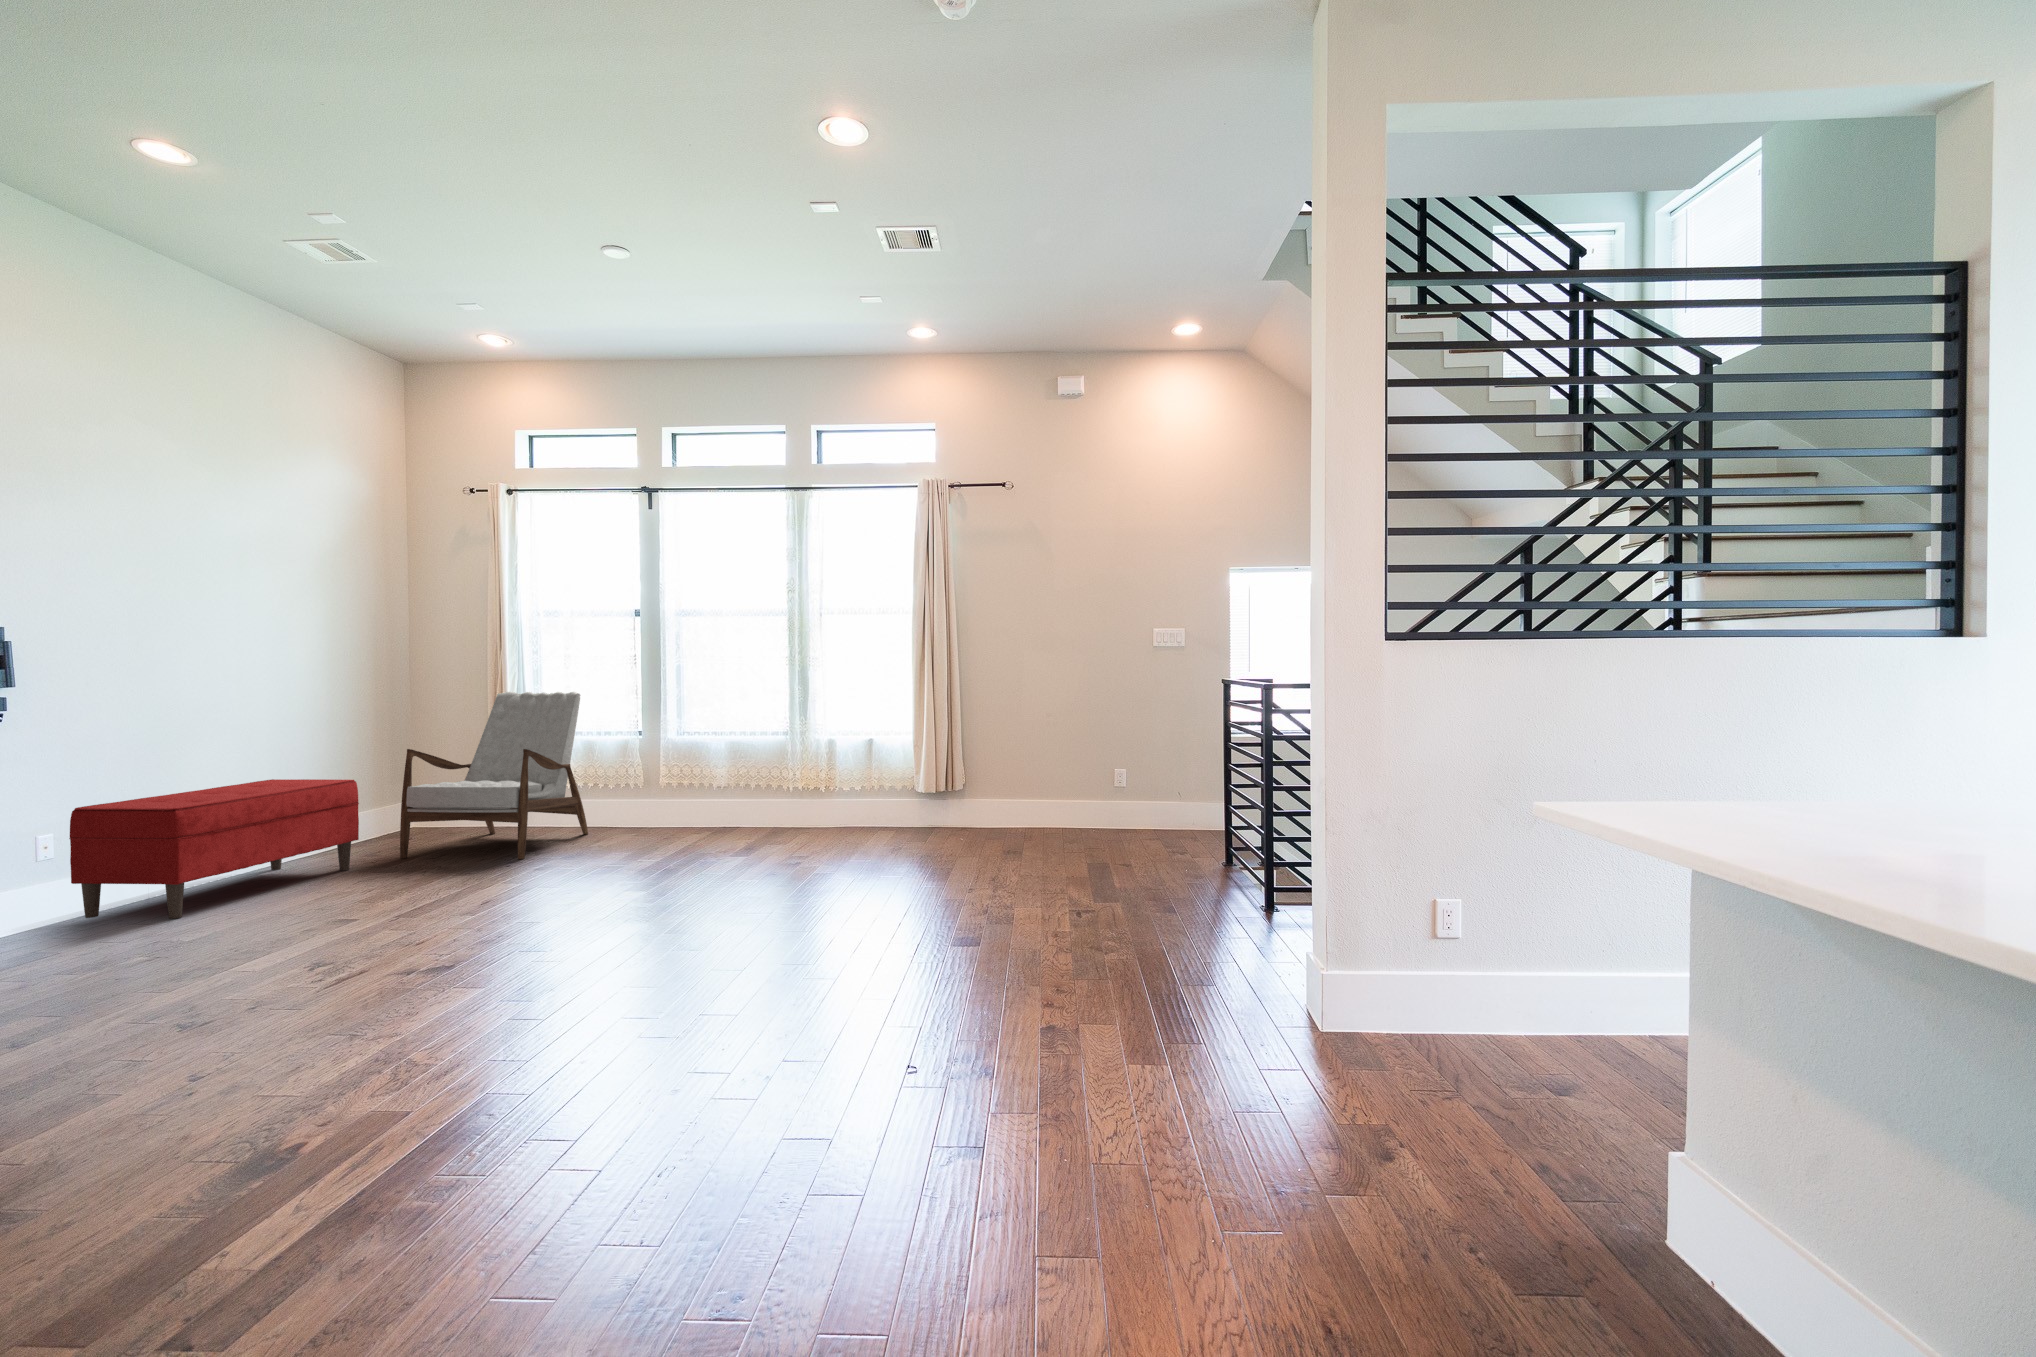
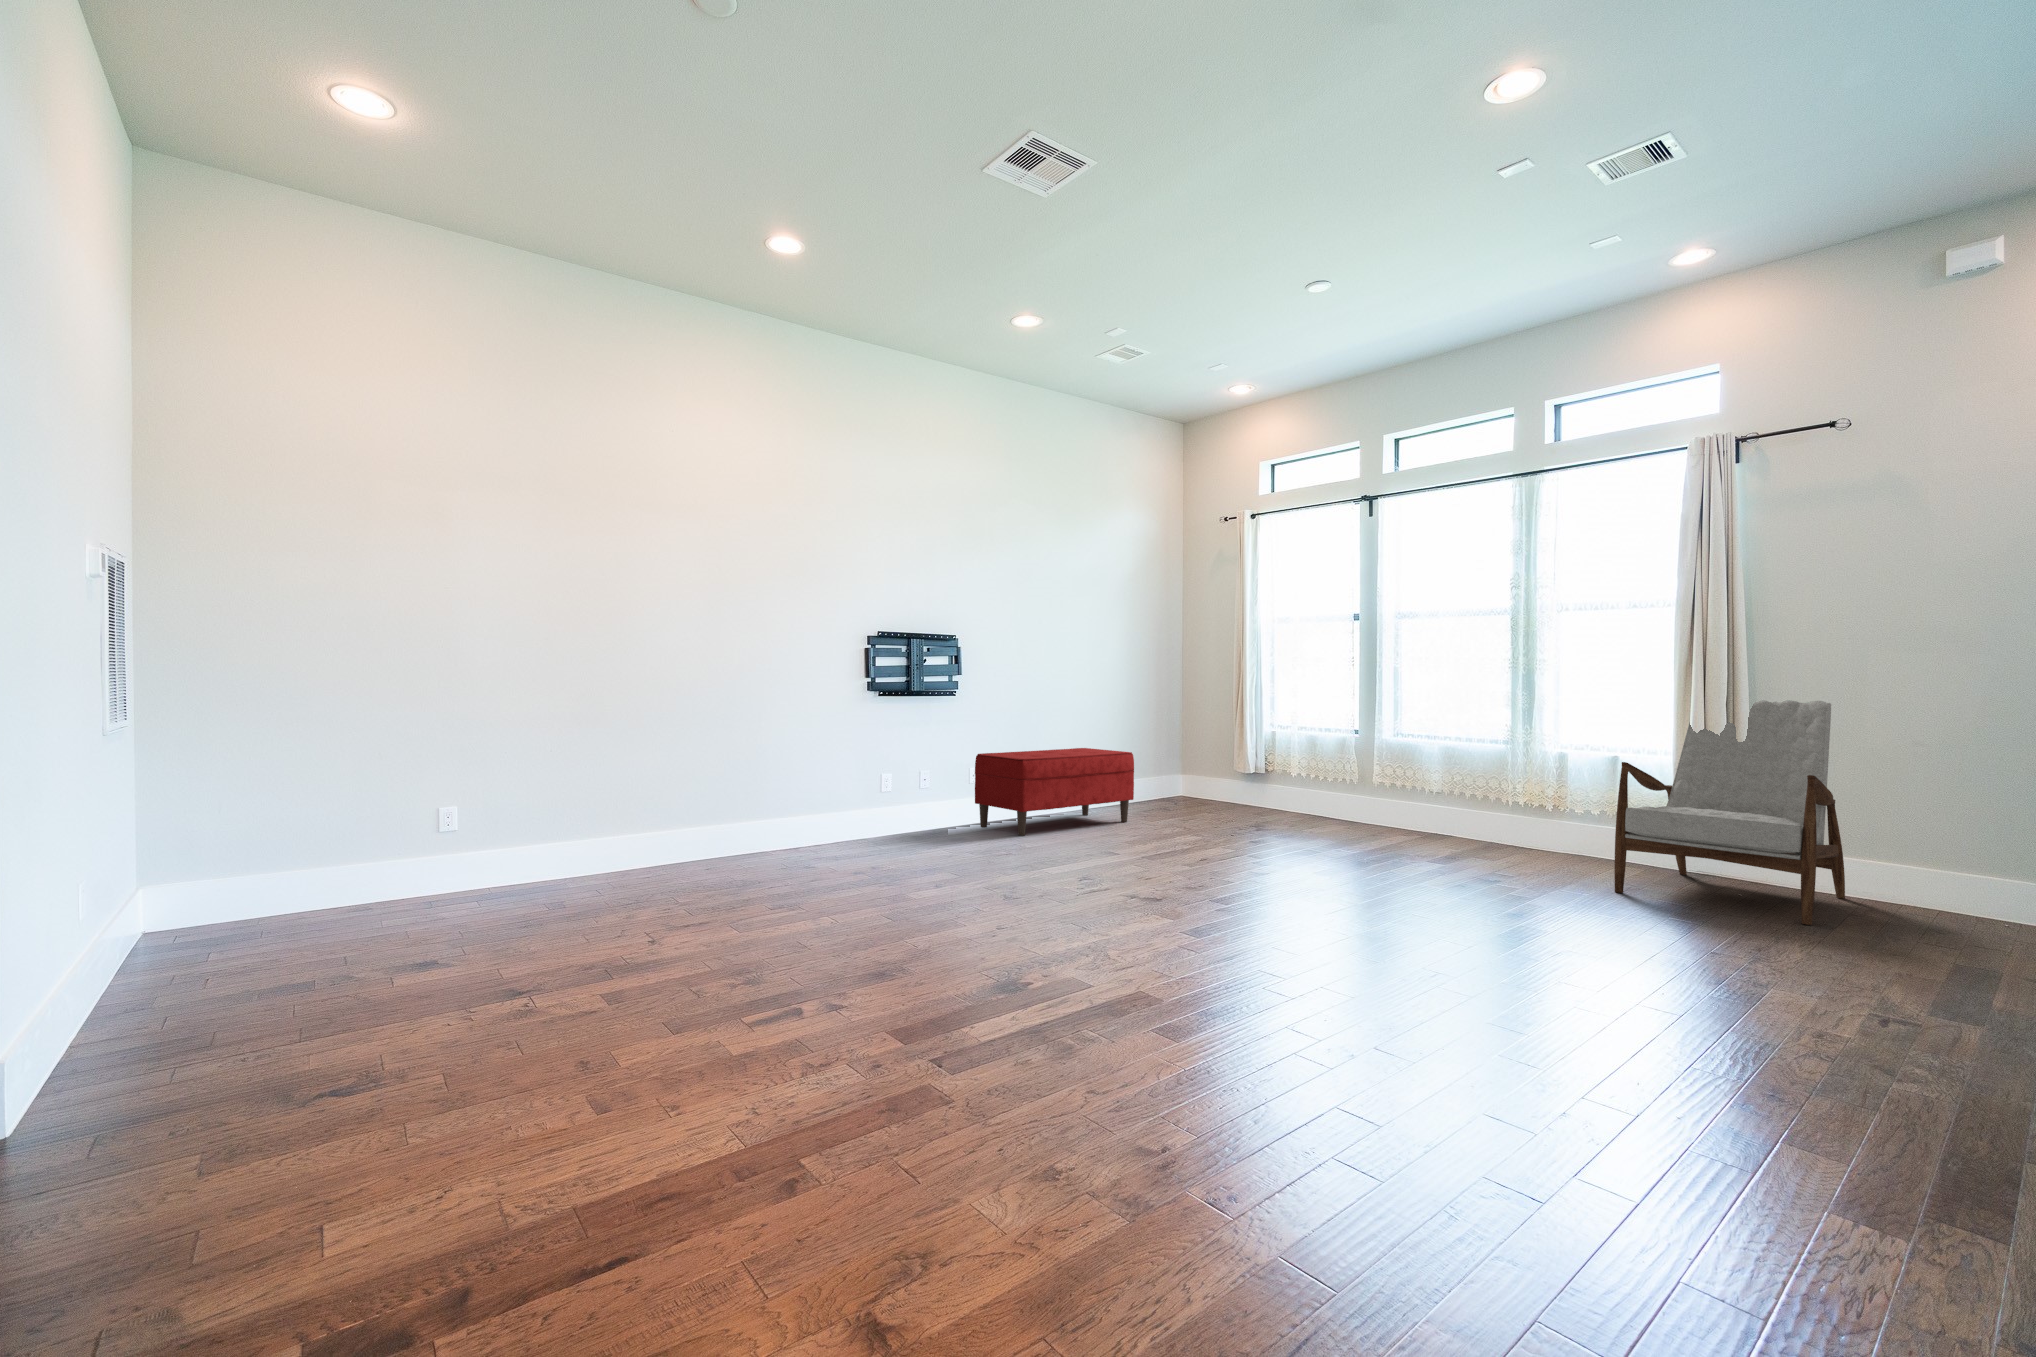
armchair: present [400,692,588,859] -> present [1614,700,1845,925]

